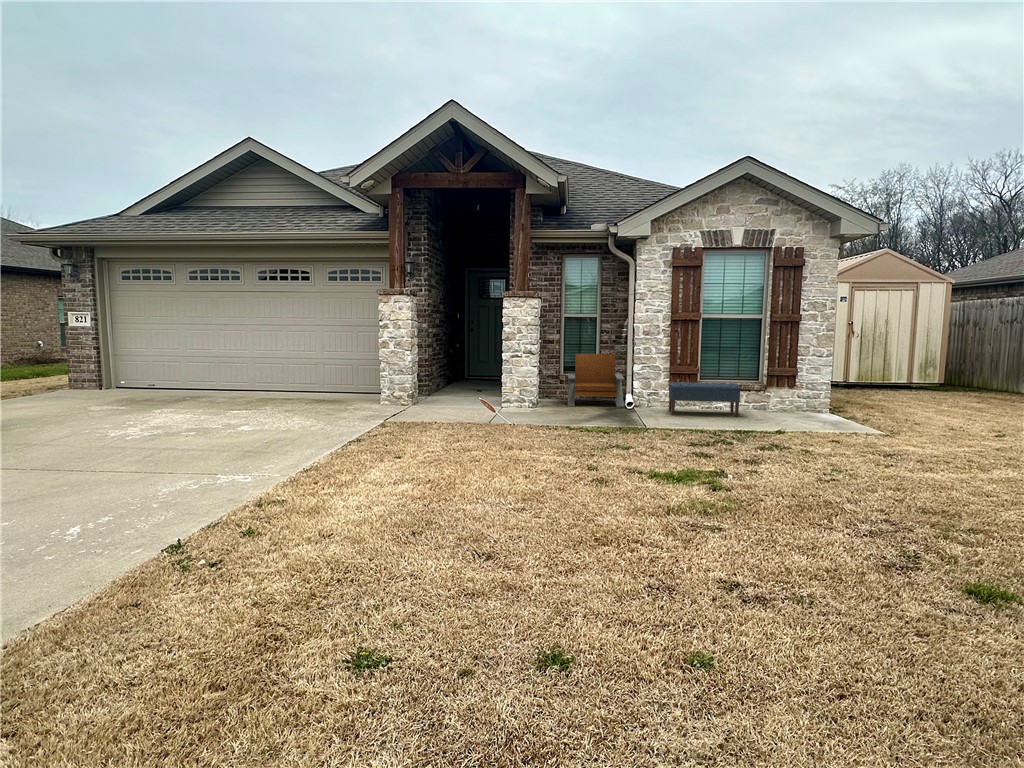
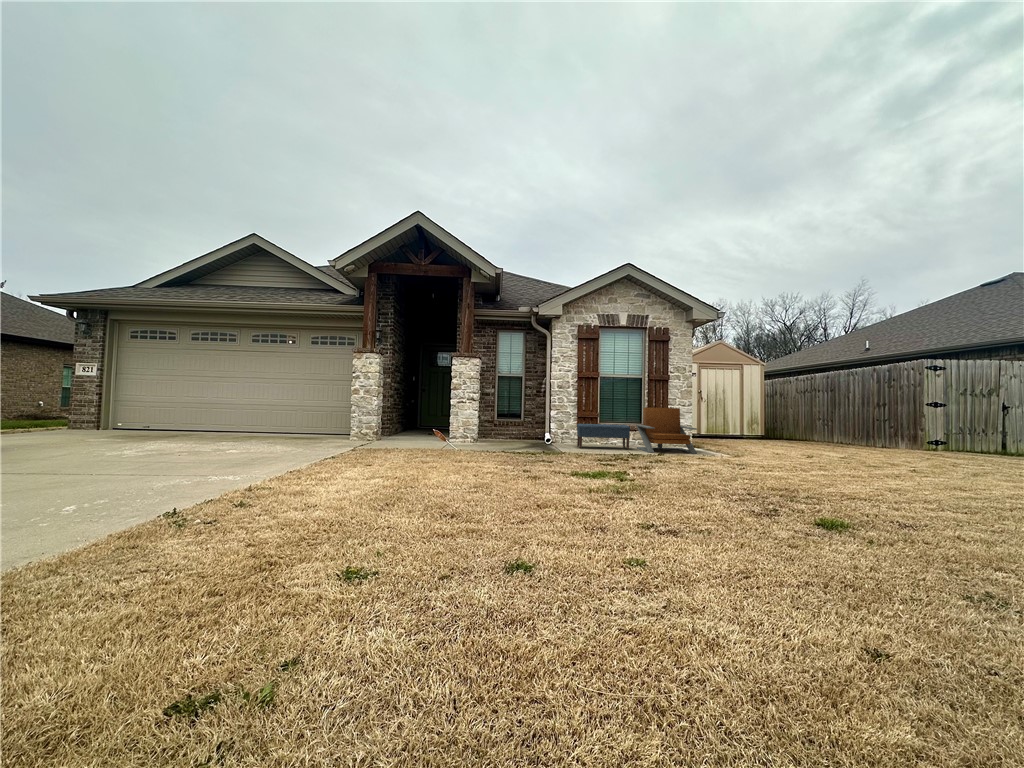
lounge chair: present [568,354,624,407] -> present [636,408,697,454]

